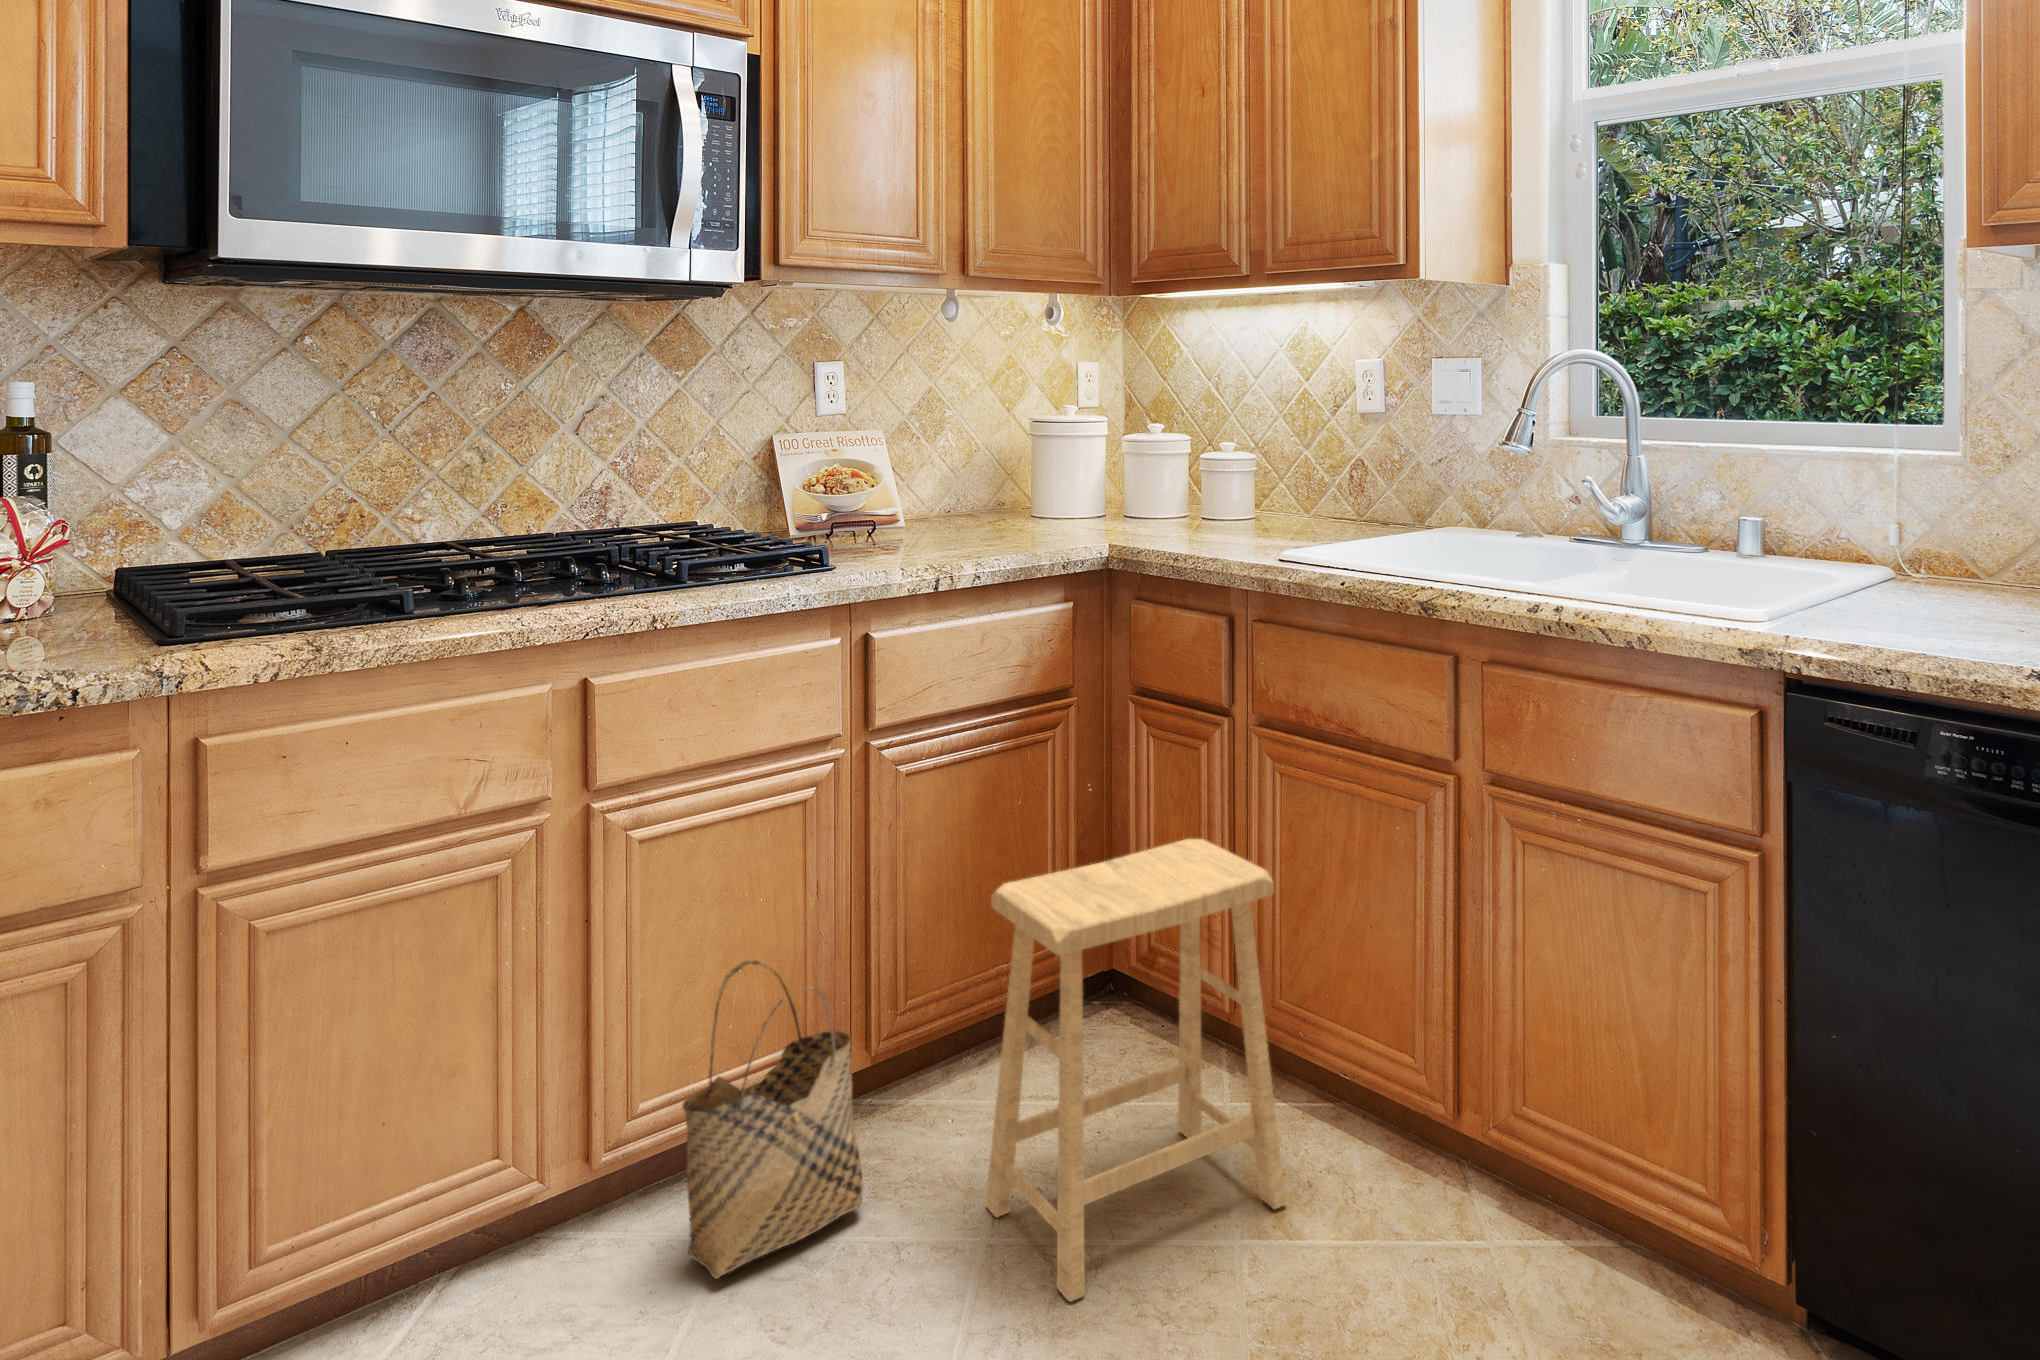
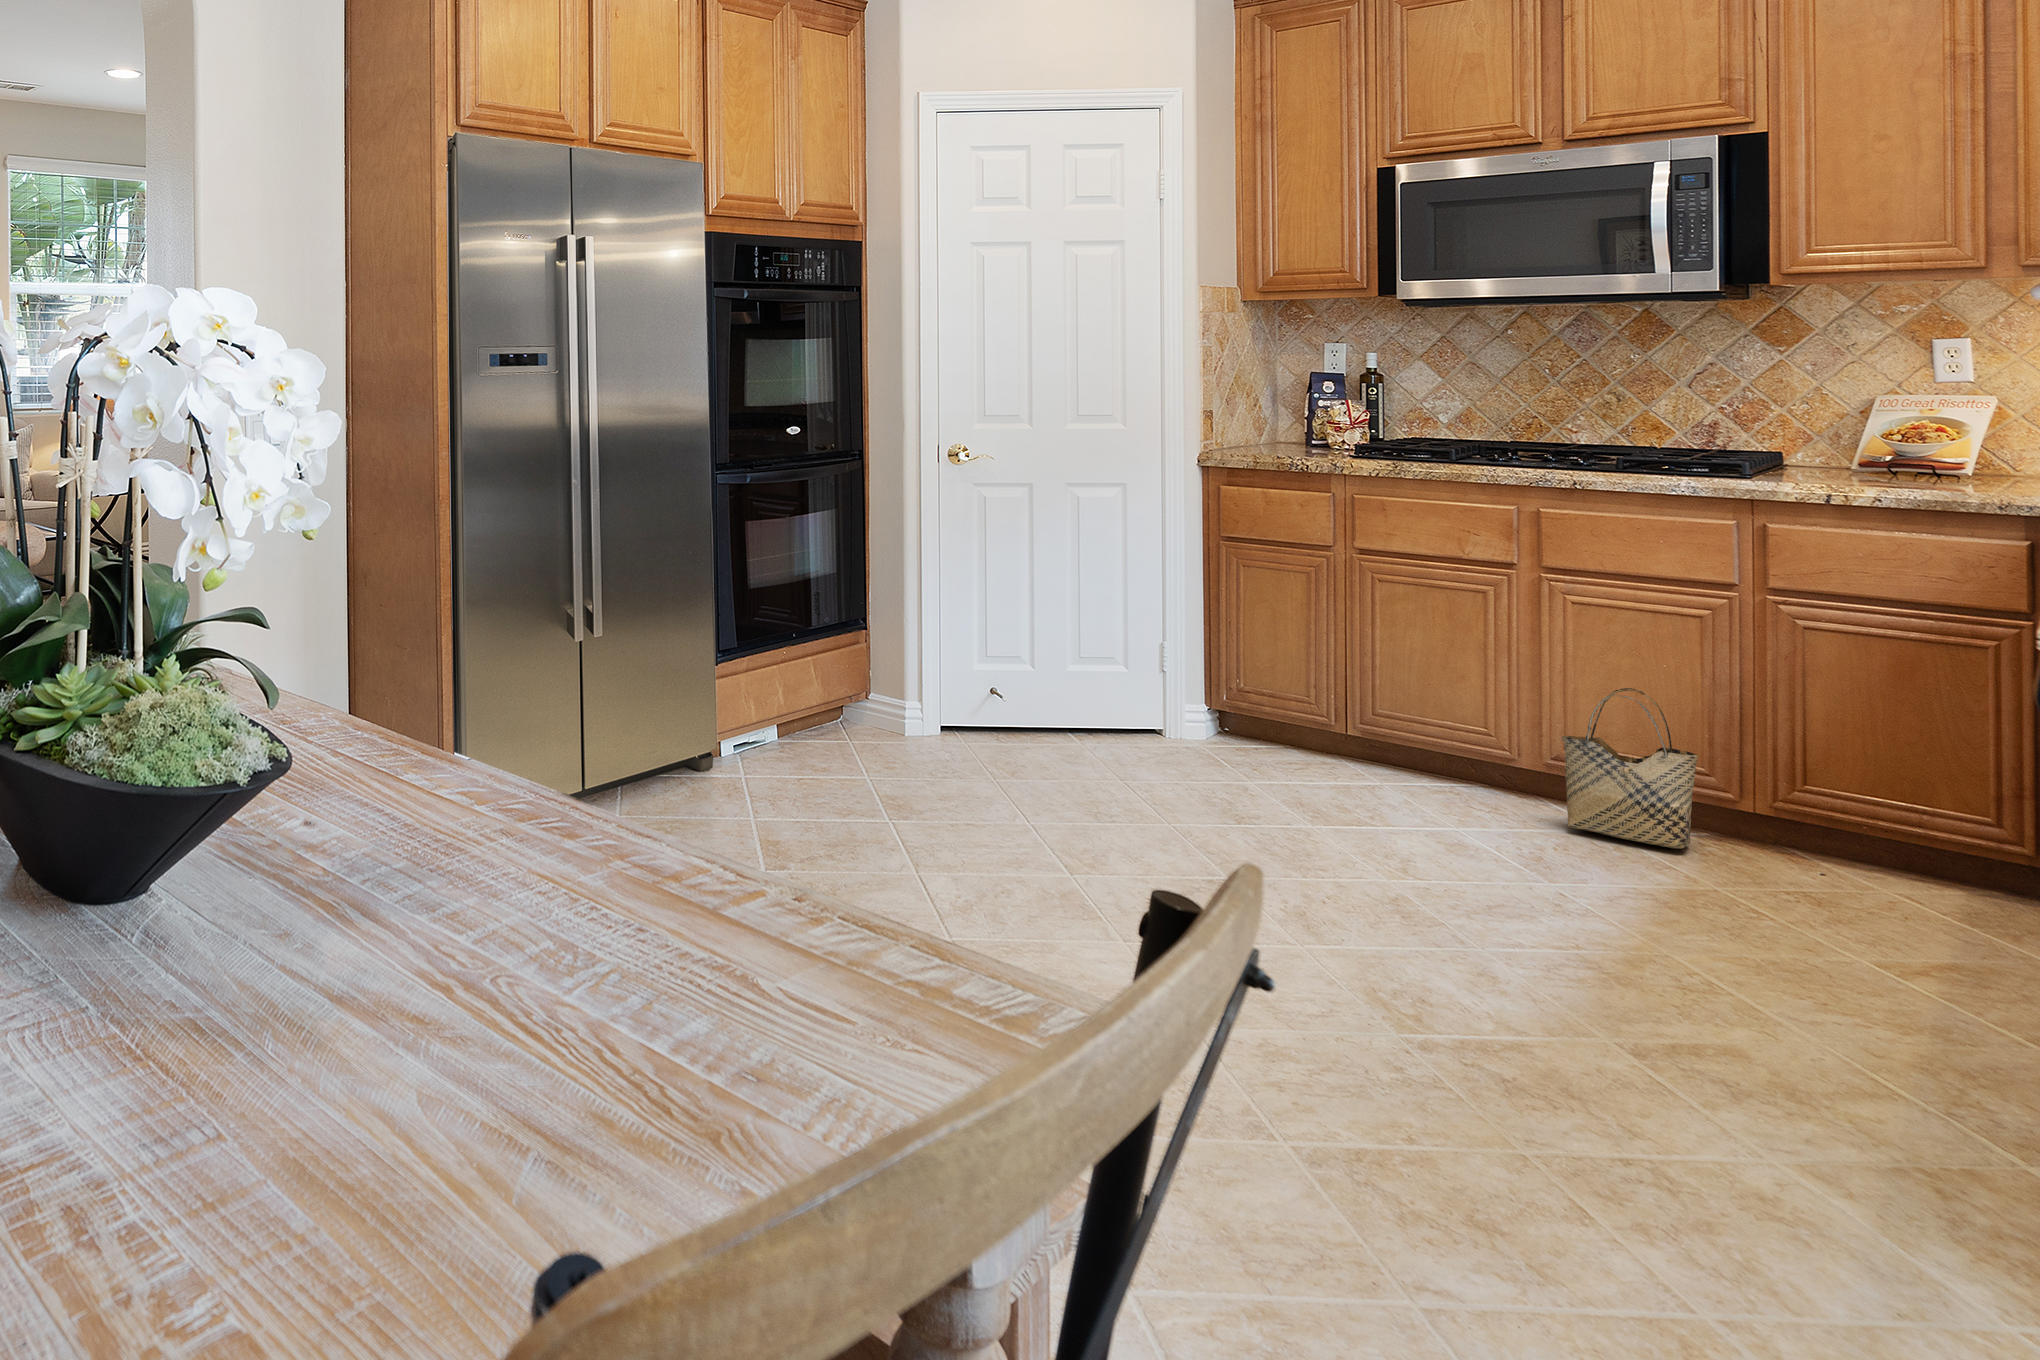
footstool: present [985,839,1286,1302] -> none [1716,677,1984,967]

